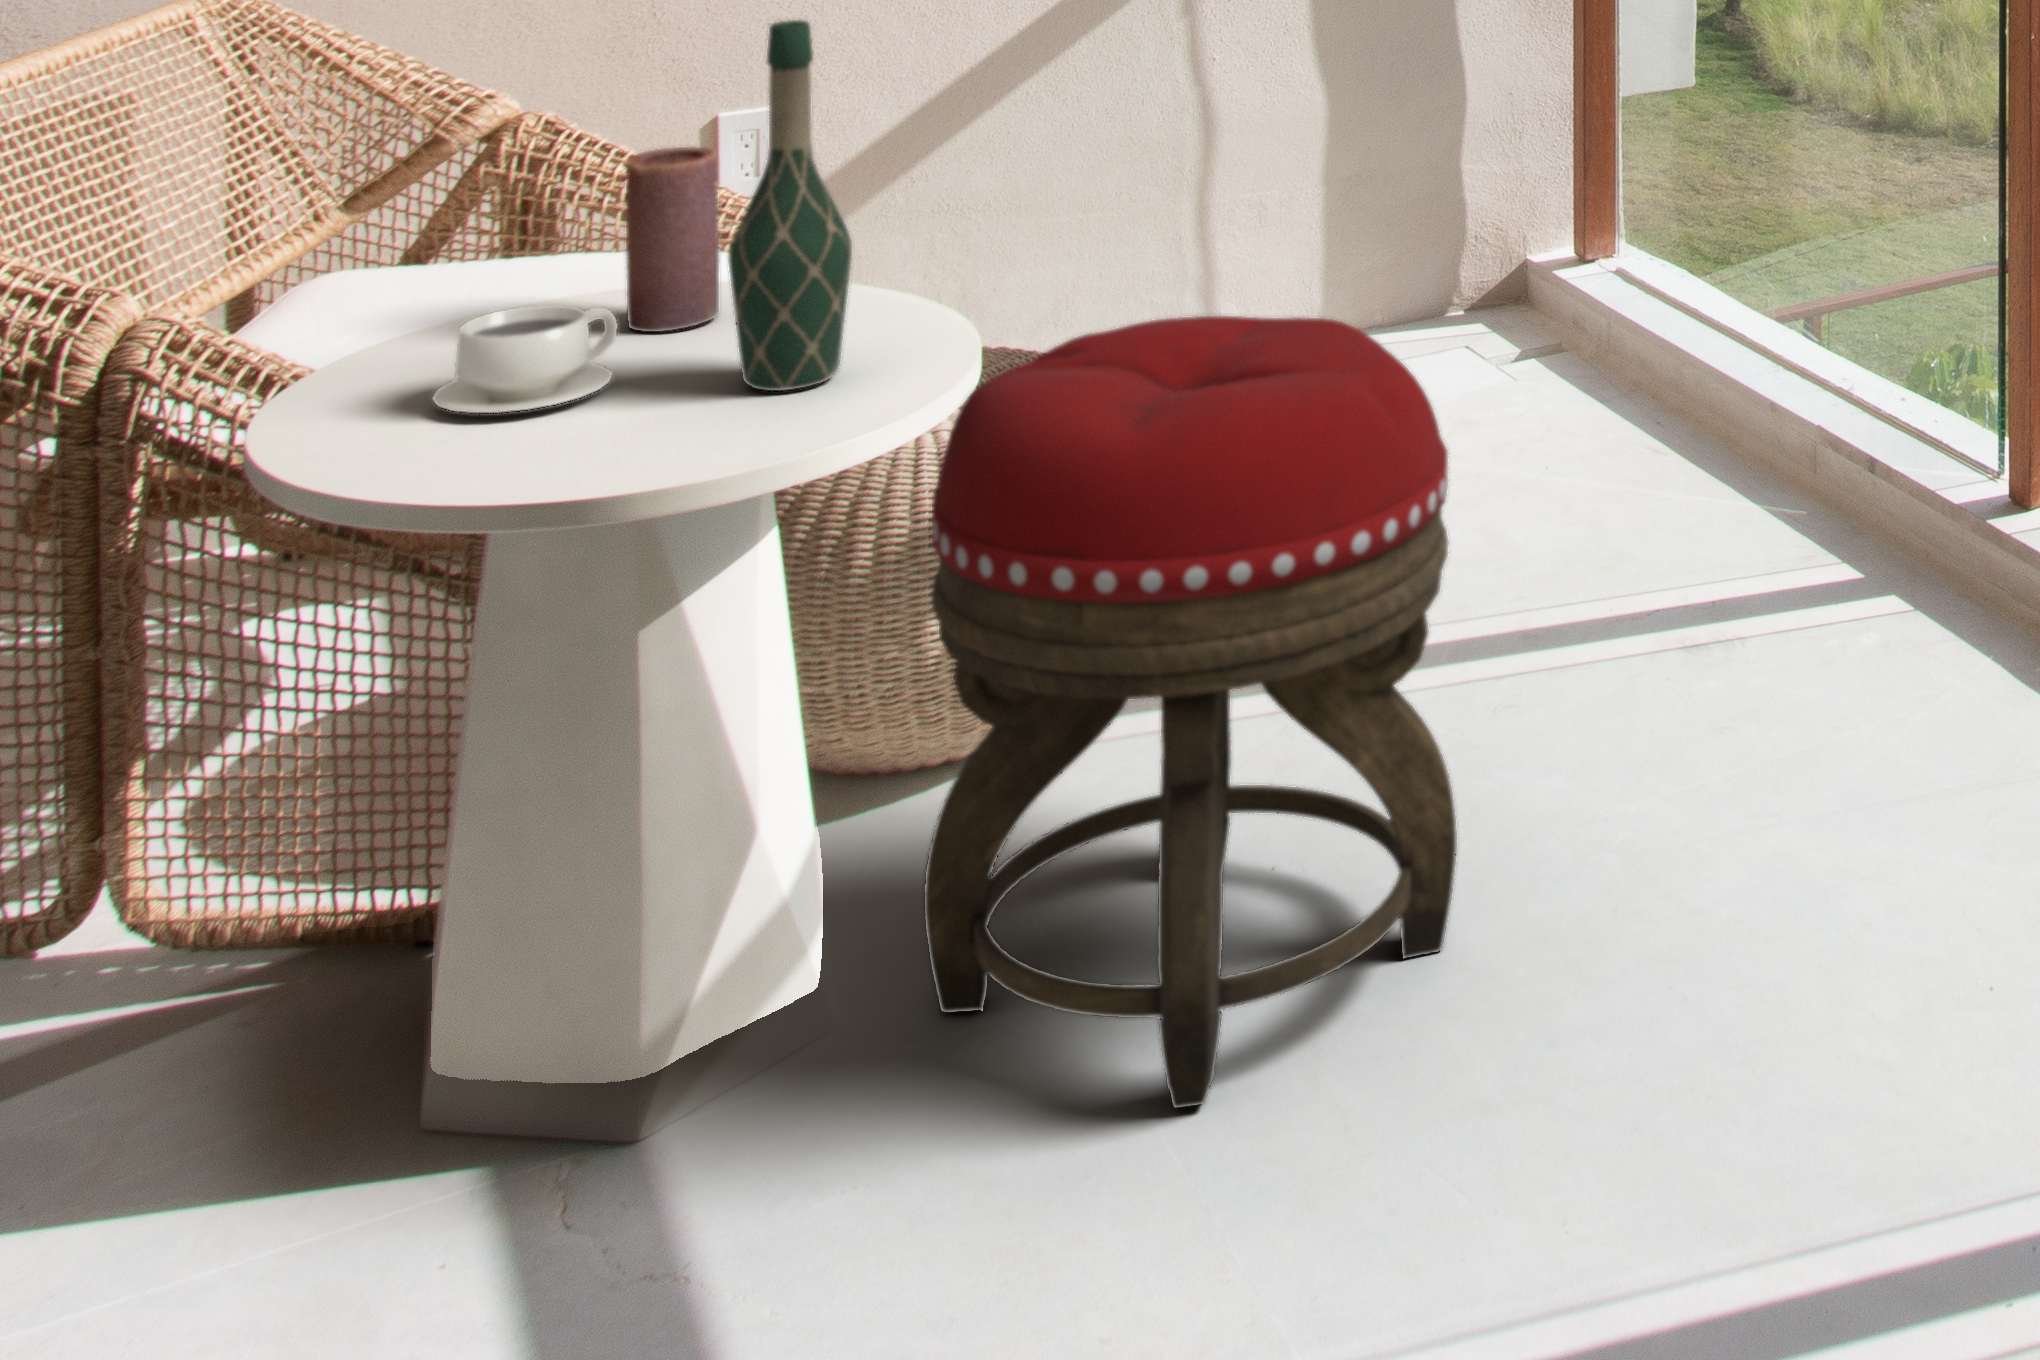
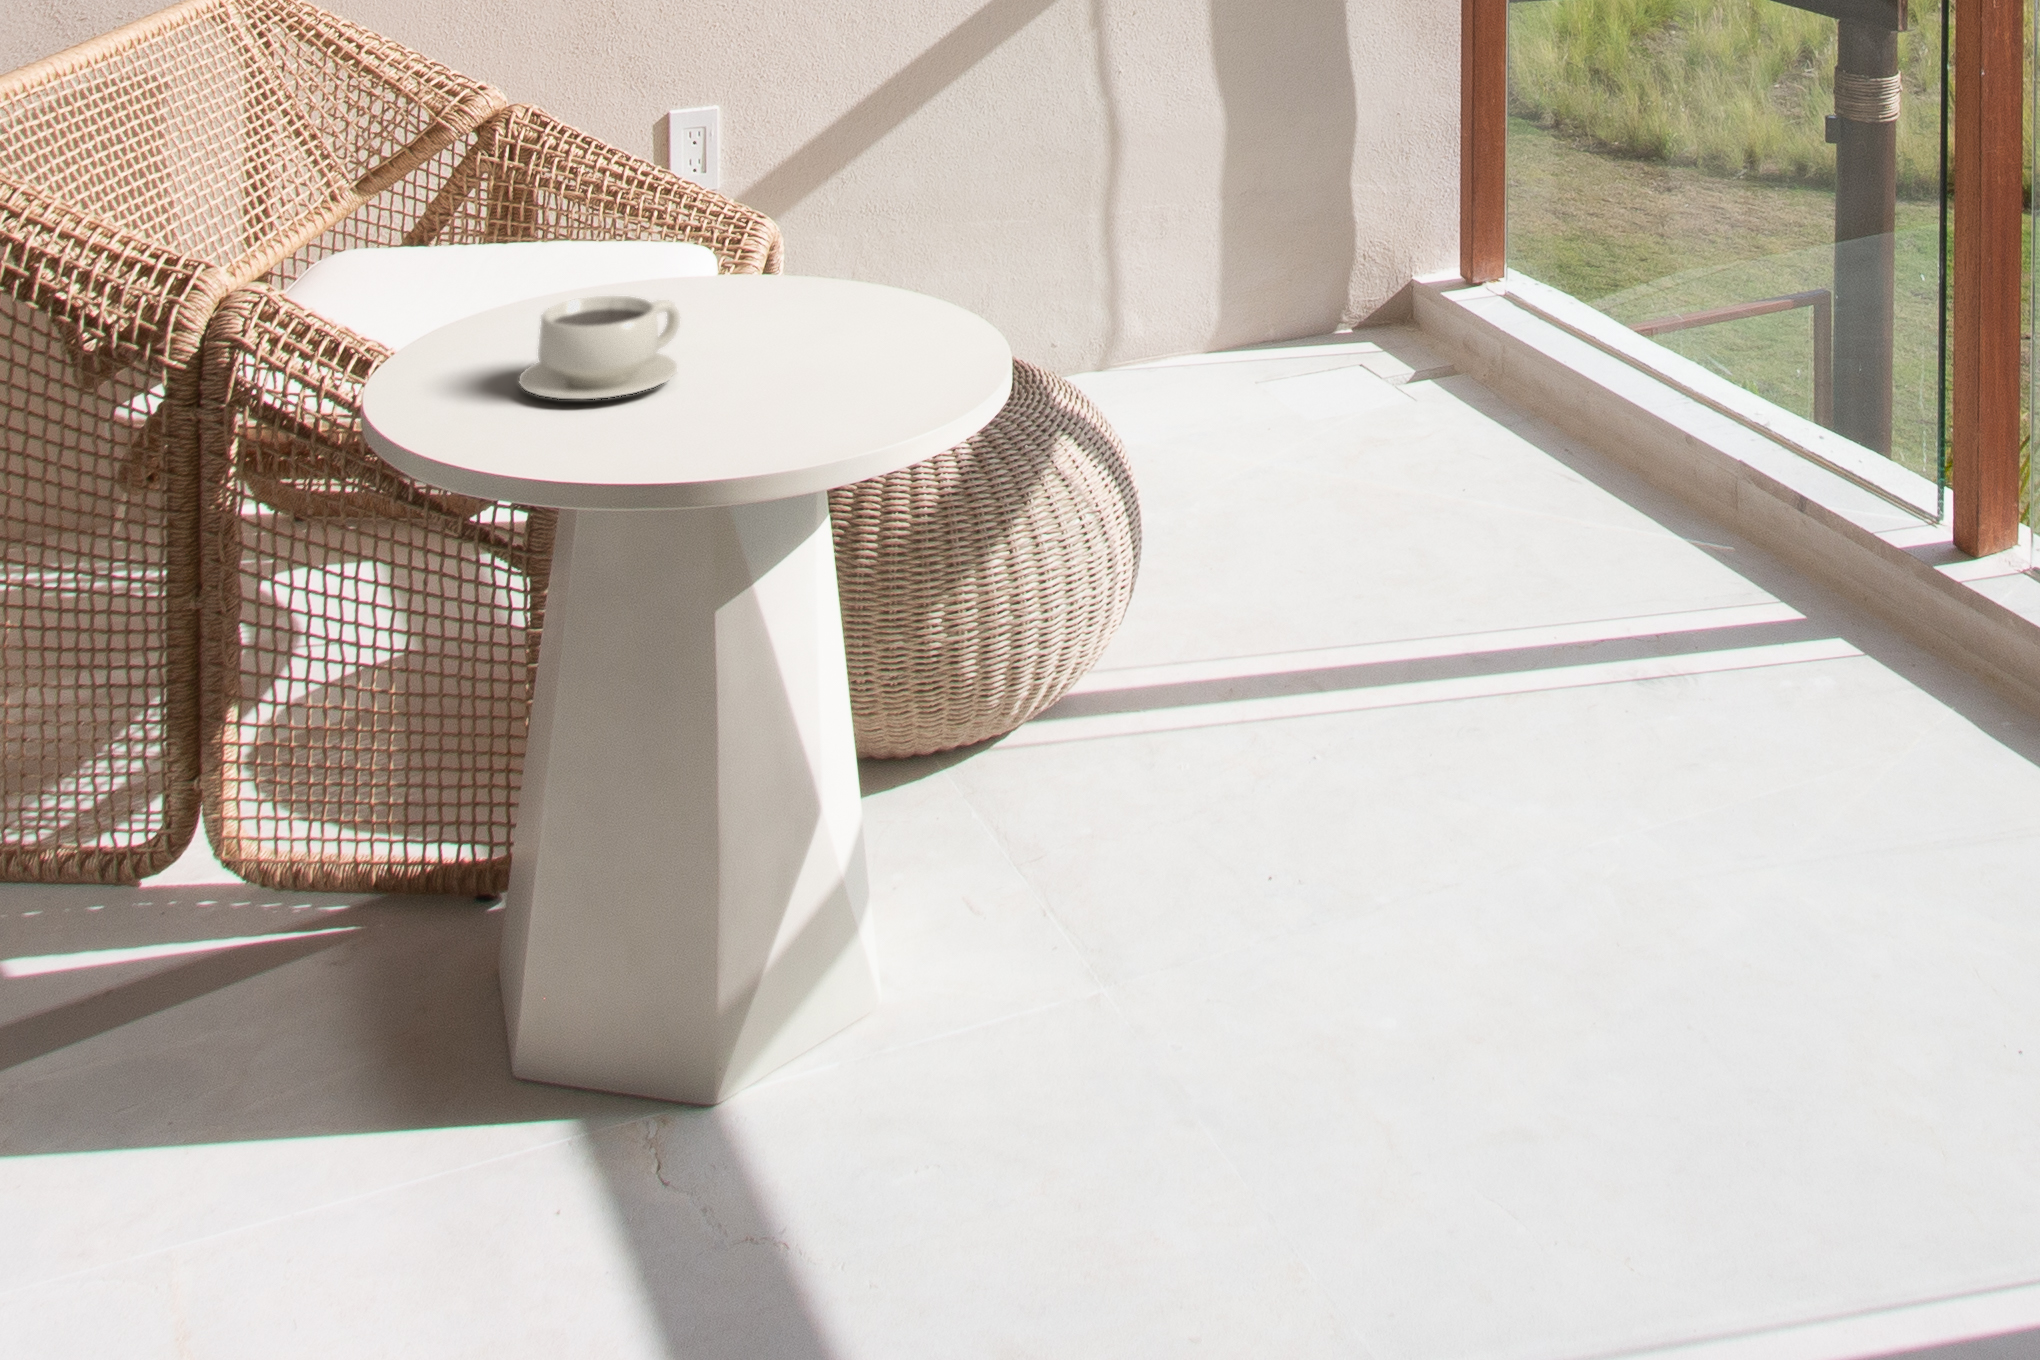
wine bottle: present [728,20,852,391] -> none [785,29,899,388]
candle: present [625,147,719,332] -> none [673,144,755,323]
footstool: present [924,316,1457,1108] -> none [958,327,1463,1118]

